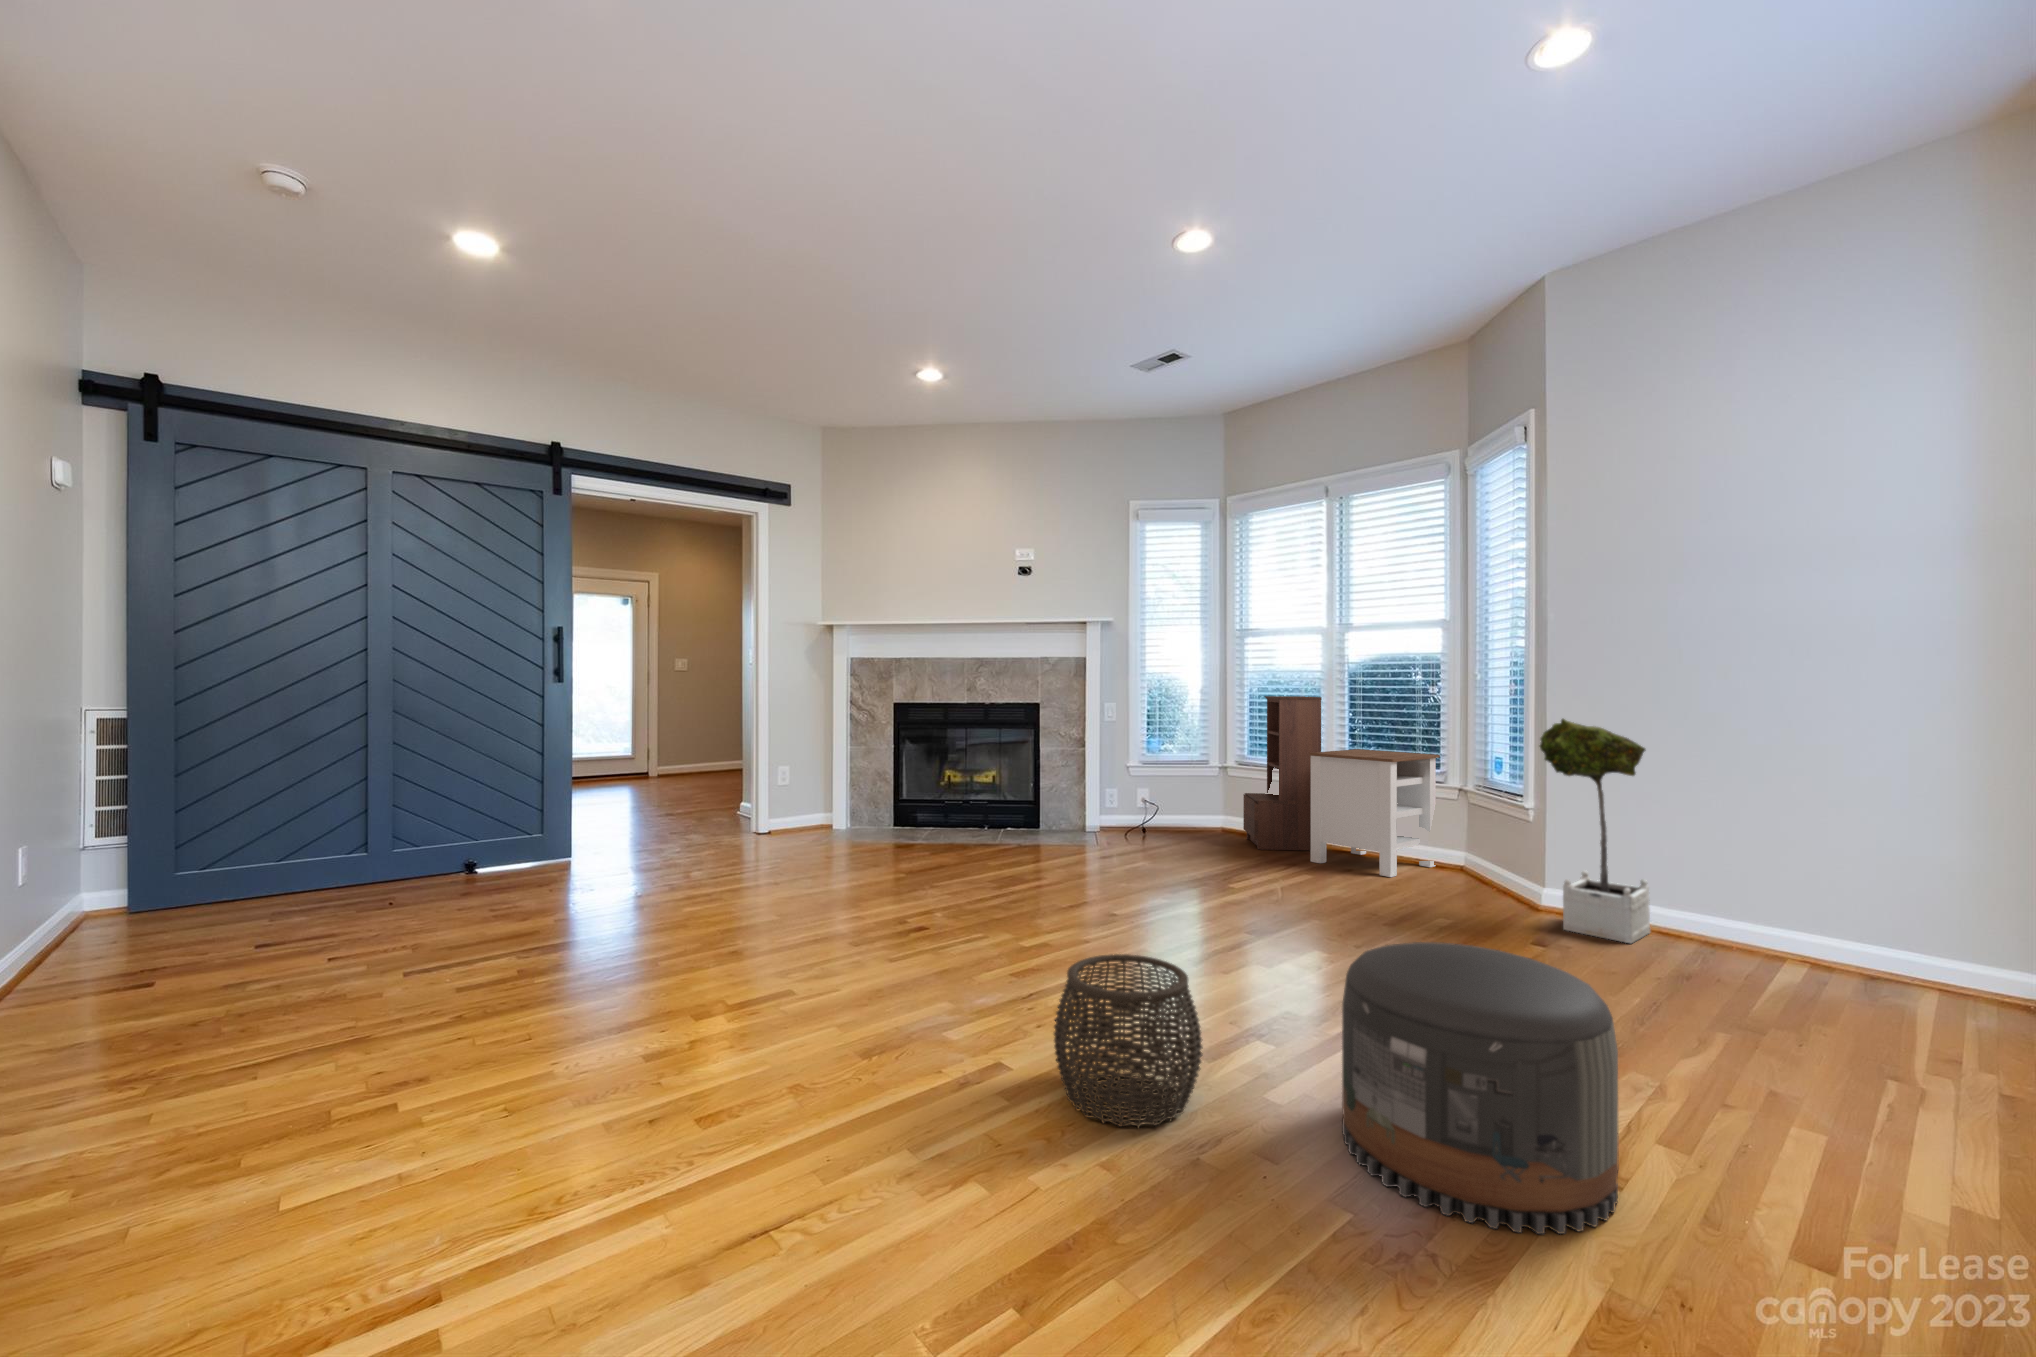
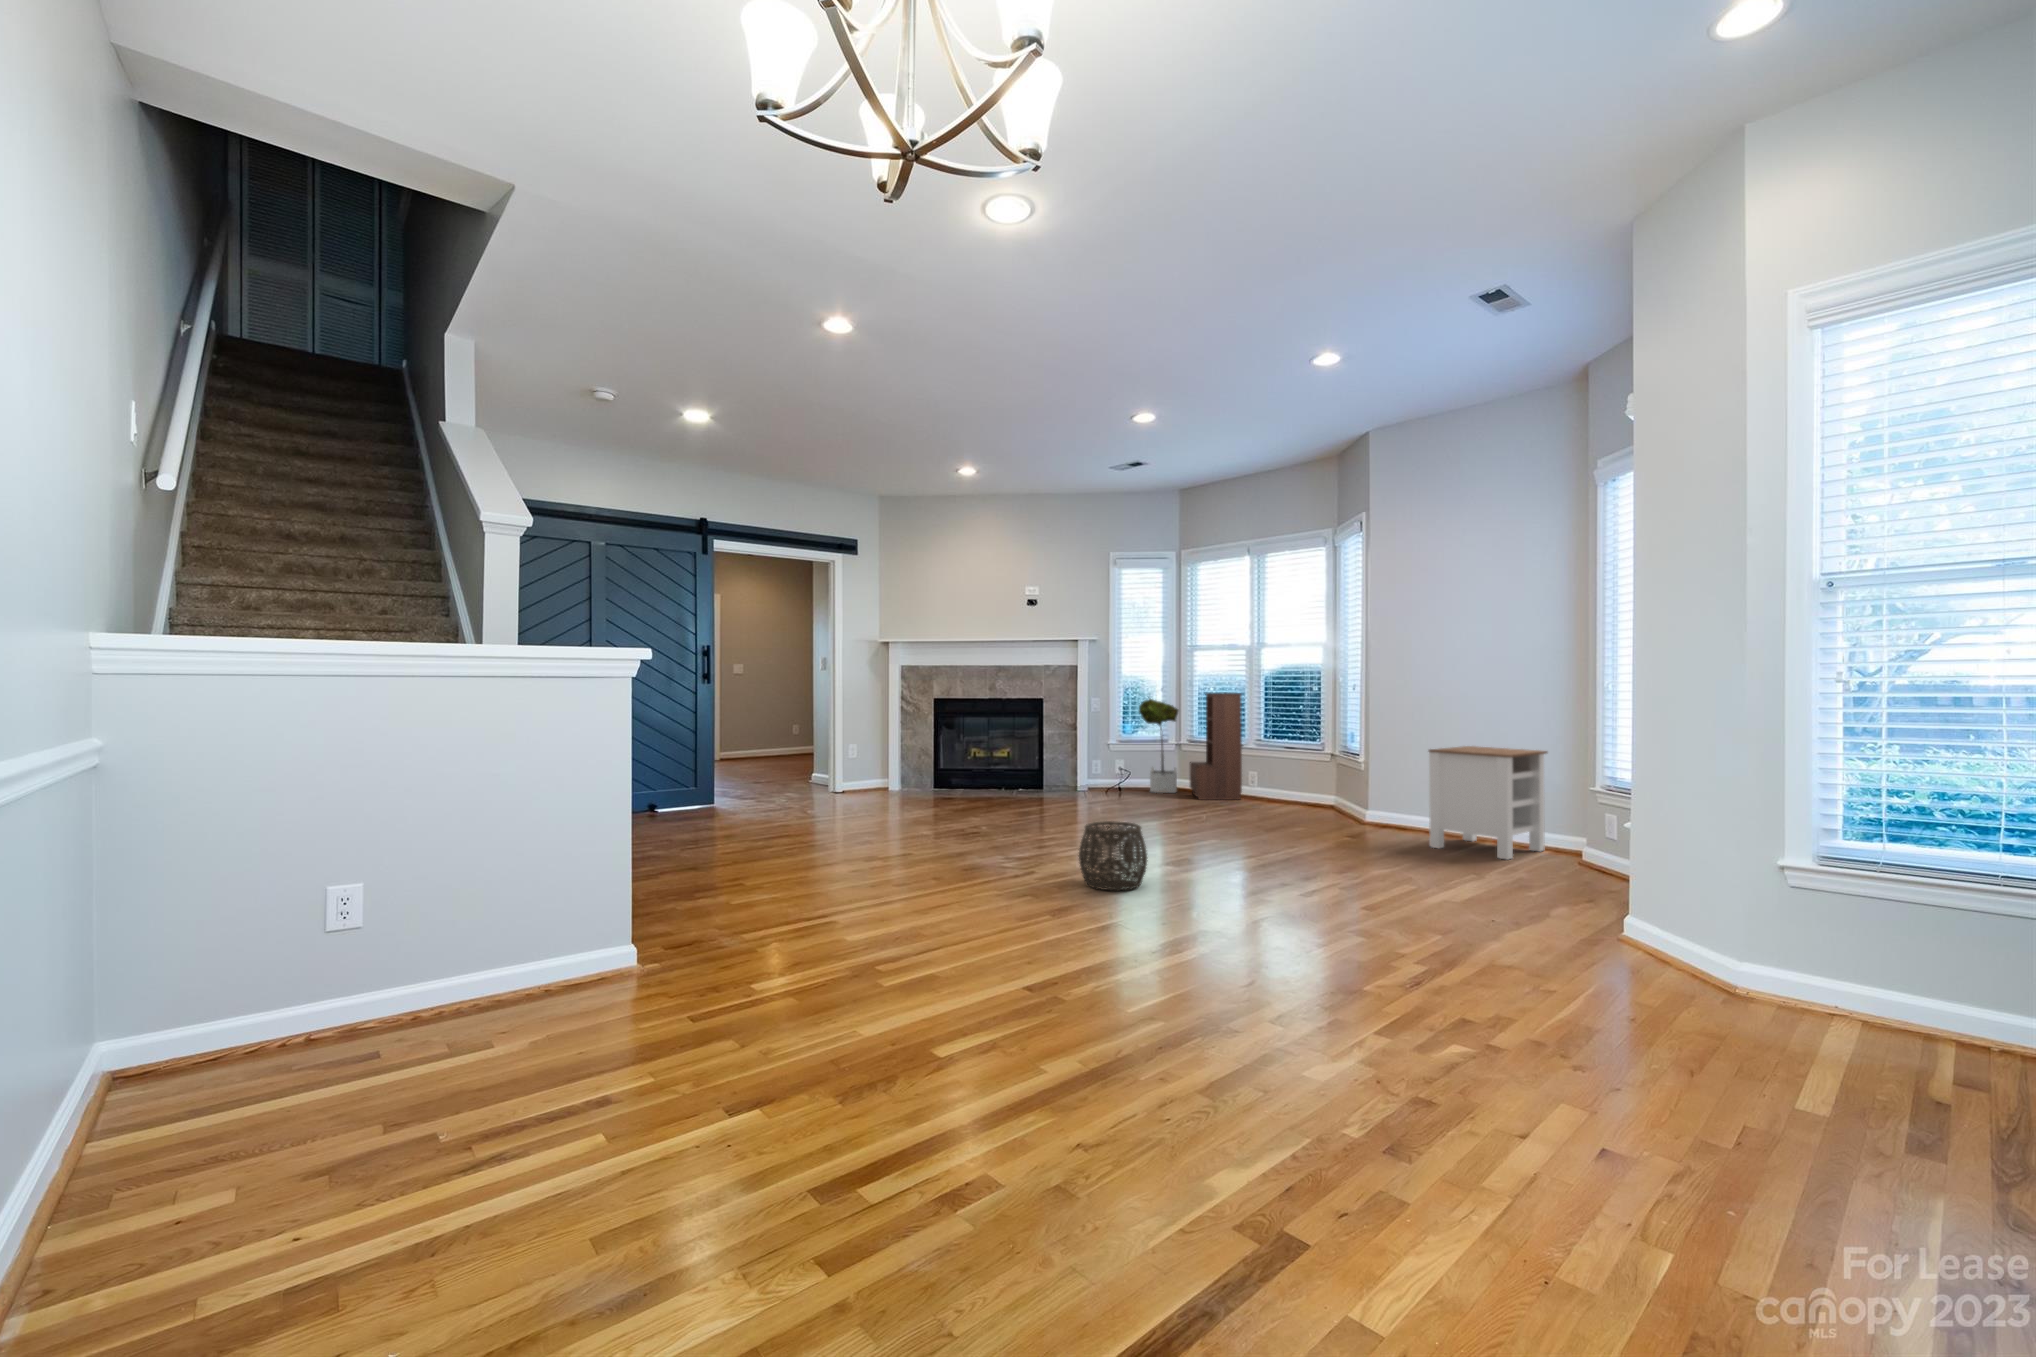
potted tree: present [1540,719,1650,943] -> present [1139,699,1178,793]
side table: present [1309,749,1440,877] -> present [1429,746,1547,860]
pouf: present [1342,942,1619,1234] -> none [1209,809,1318,909]

